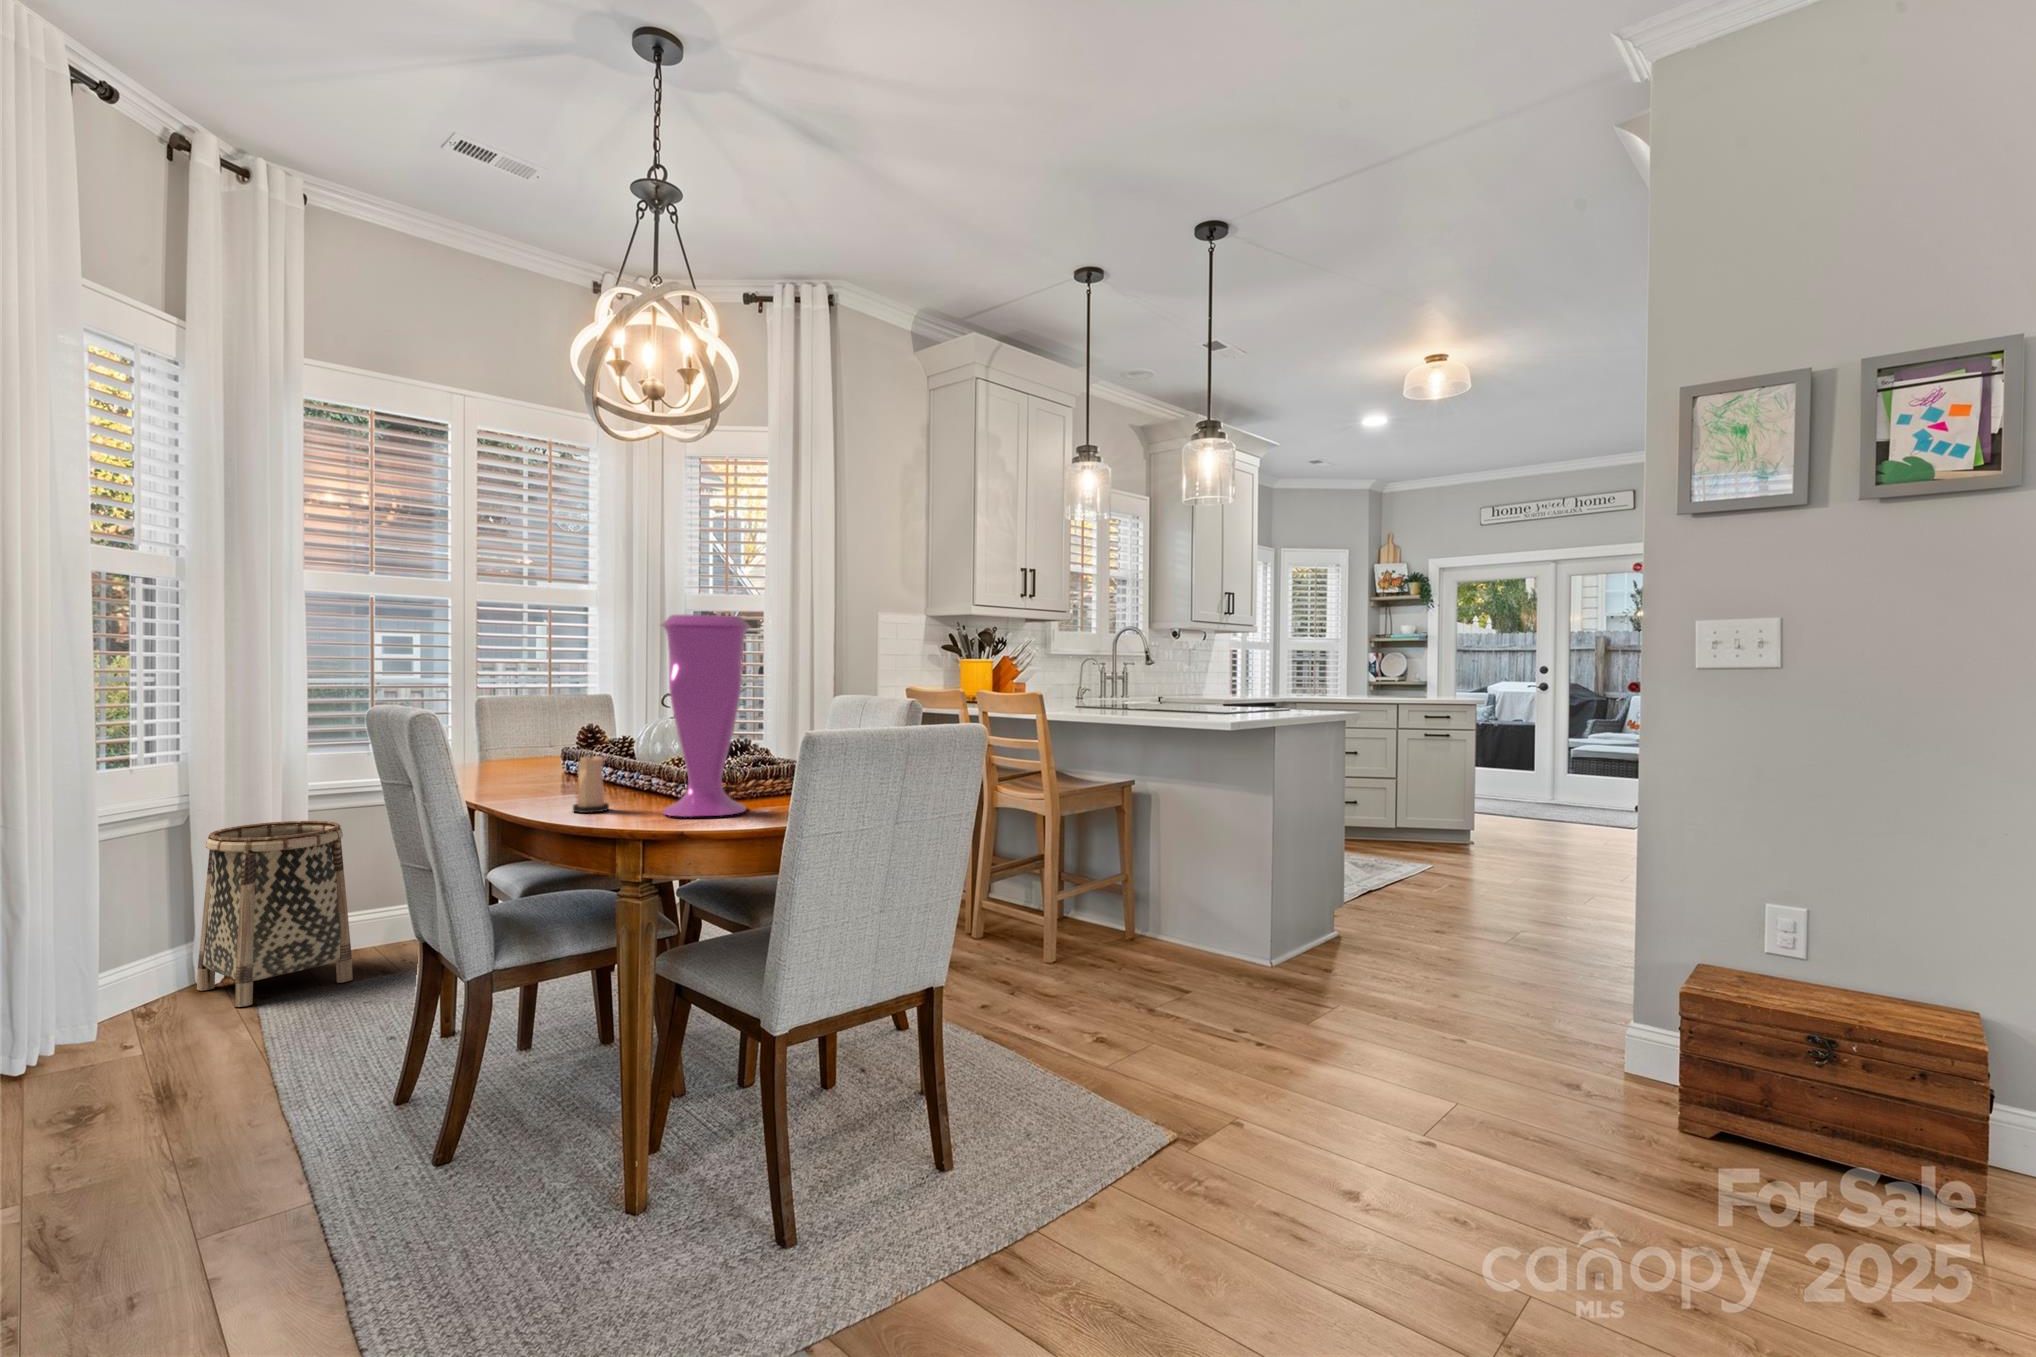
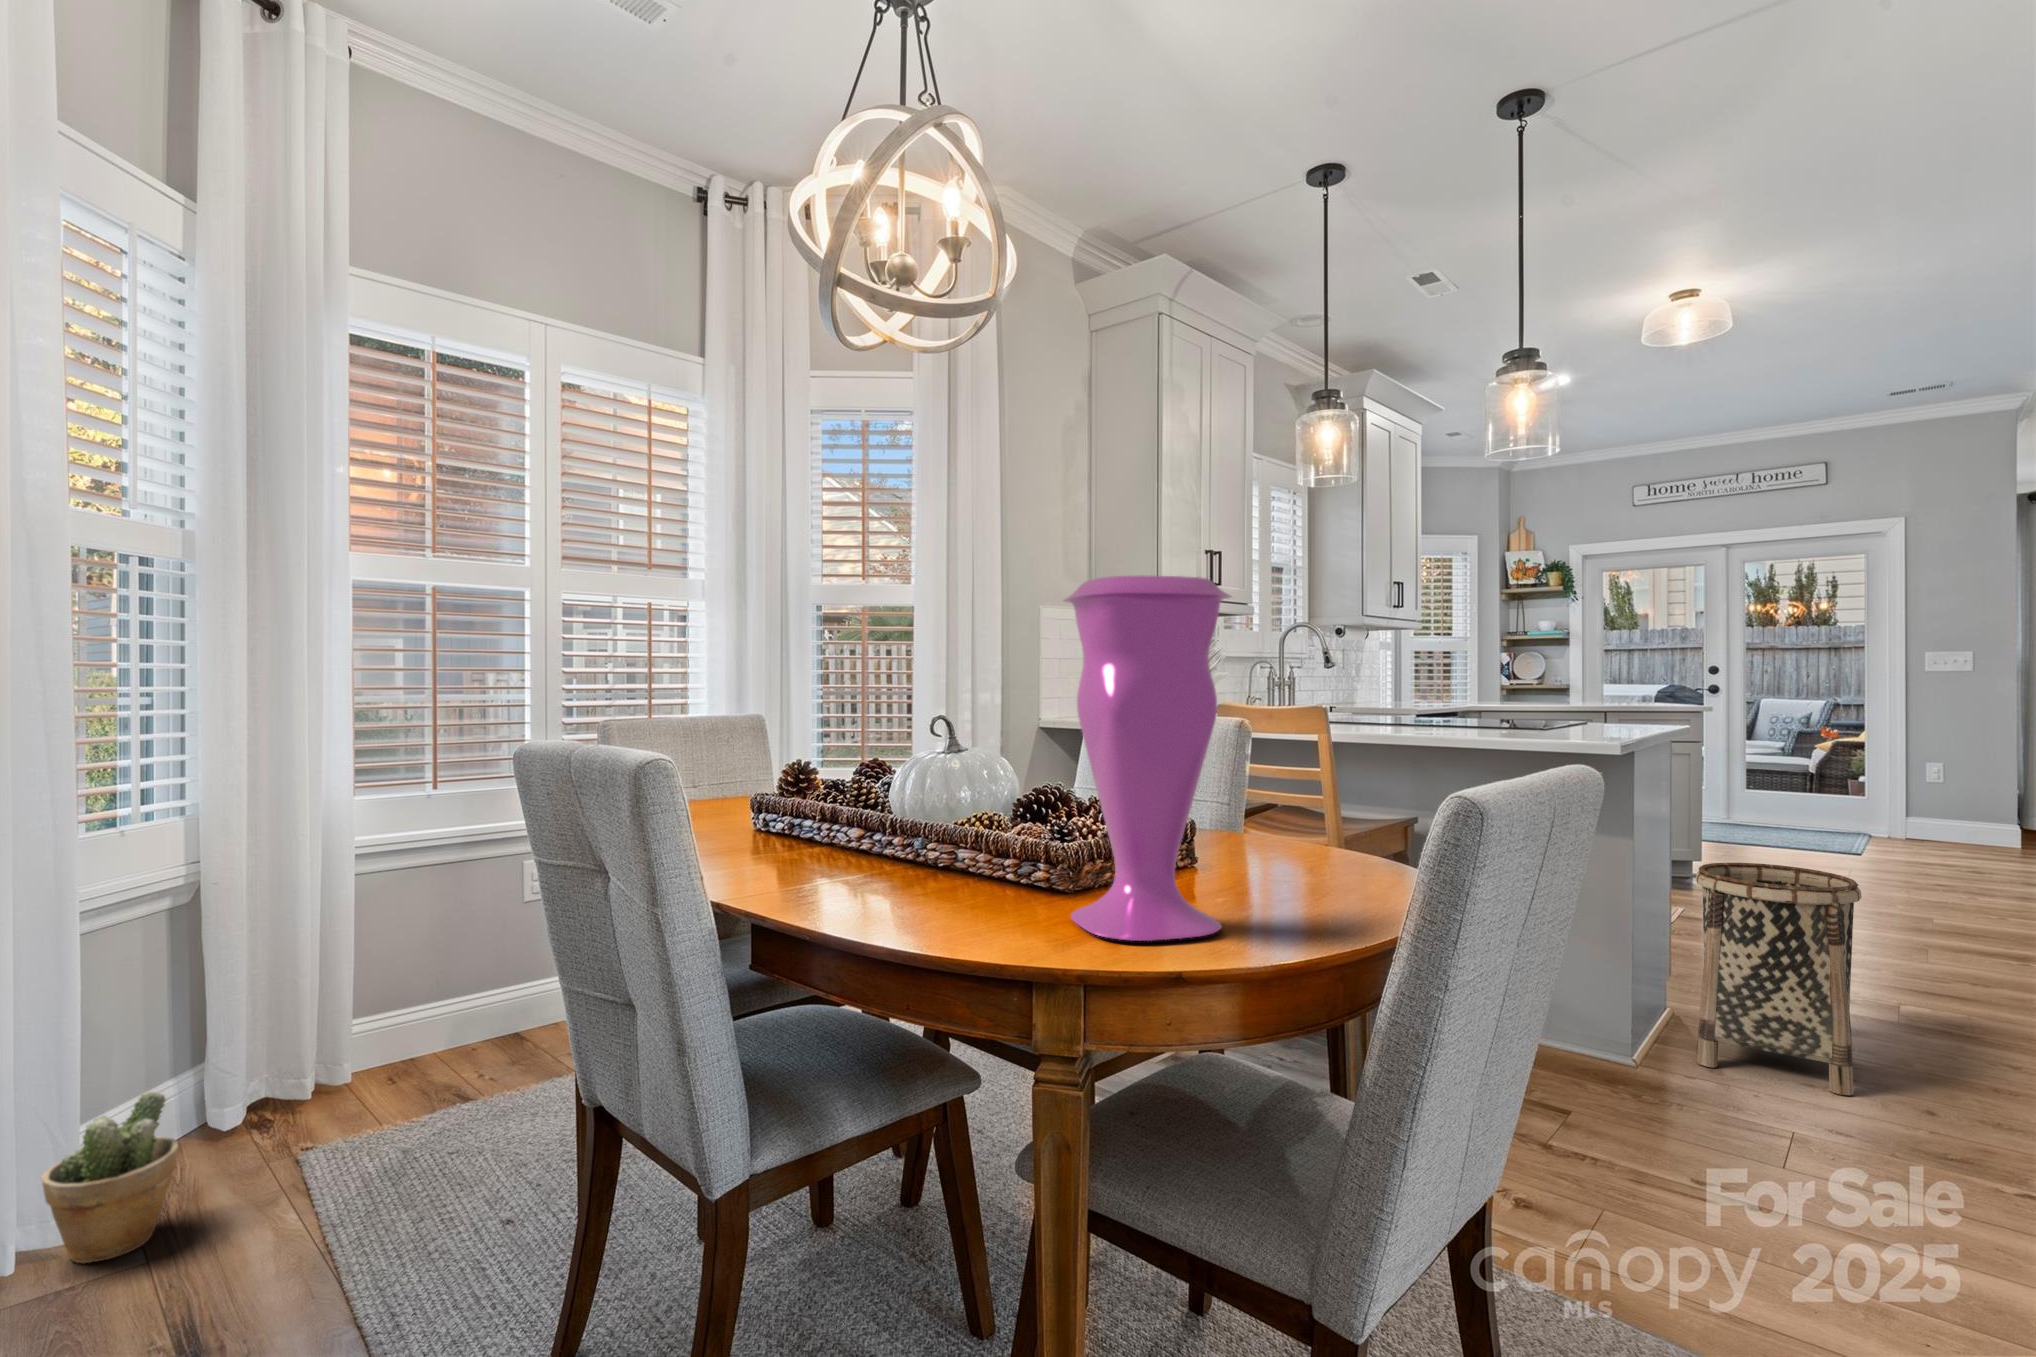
candle: present [573,754,609,813] -> none [913,821,976,932]
basket: present [197,821,353,1007] -> present [1696,863,1862,1095]
potted plant: none [76,943,168,1051] -> present [41,1092,178,1263]

